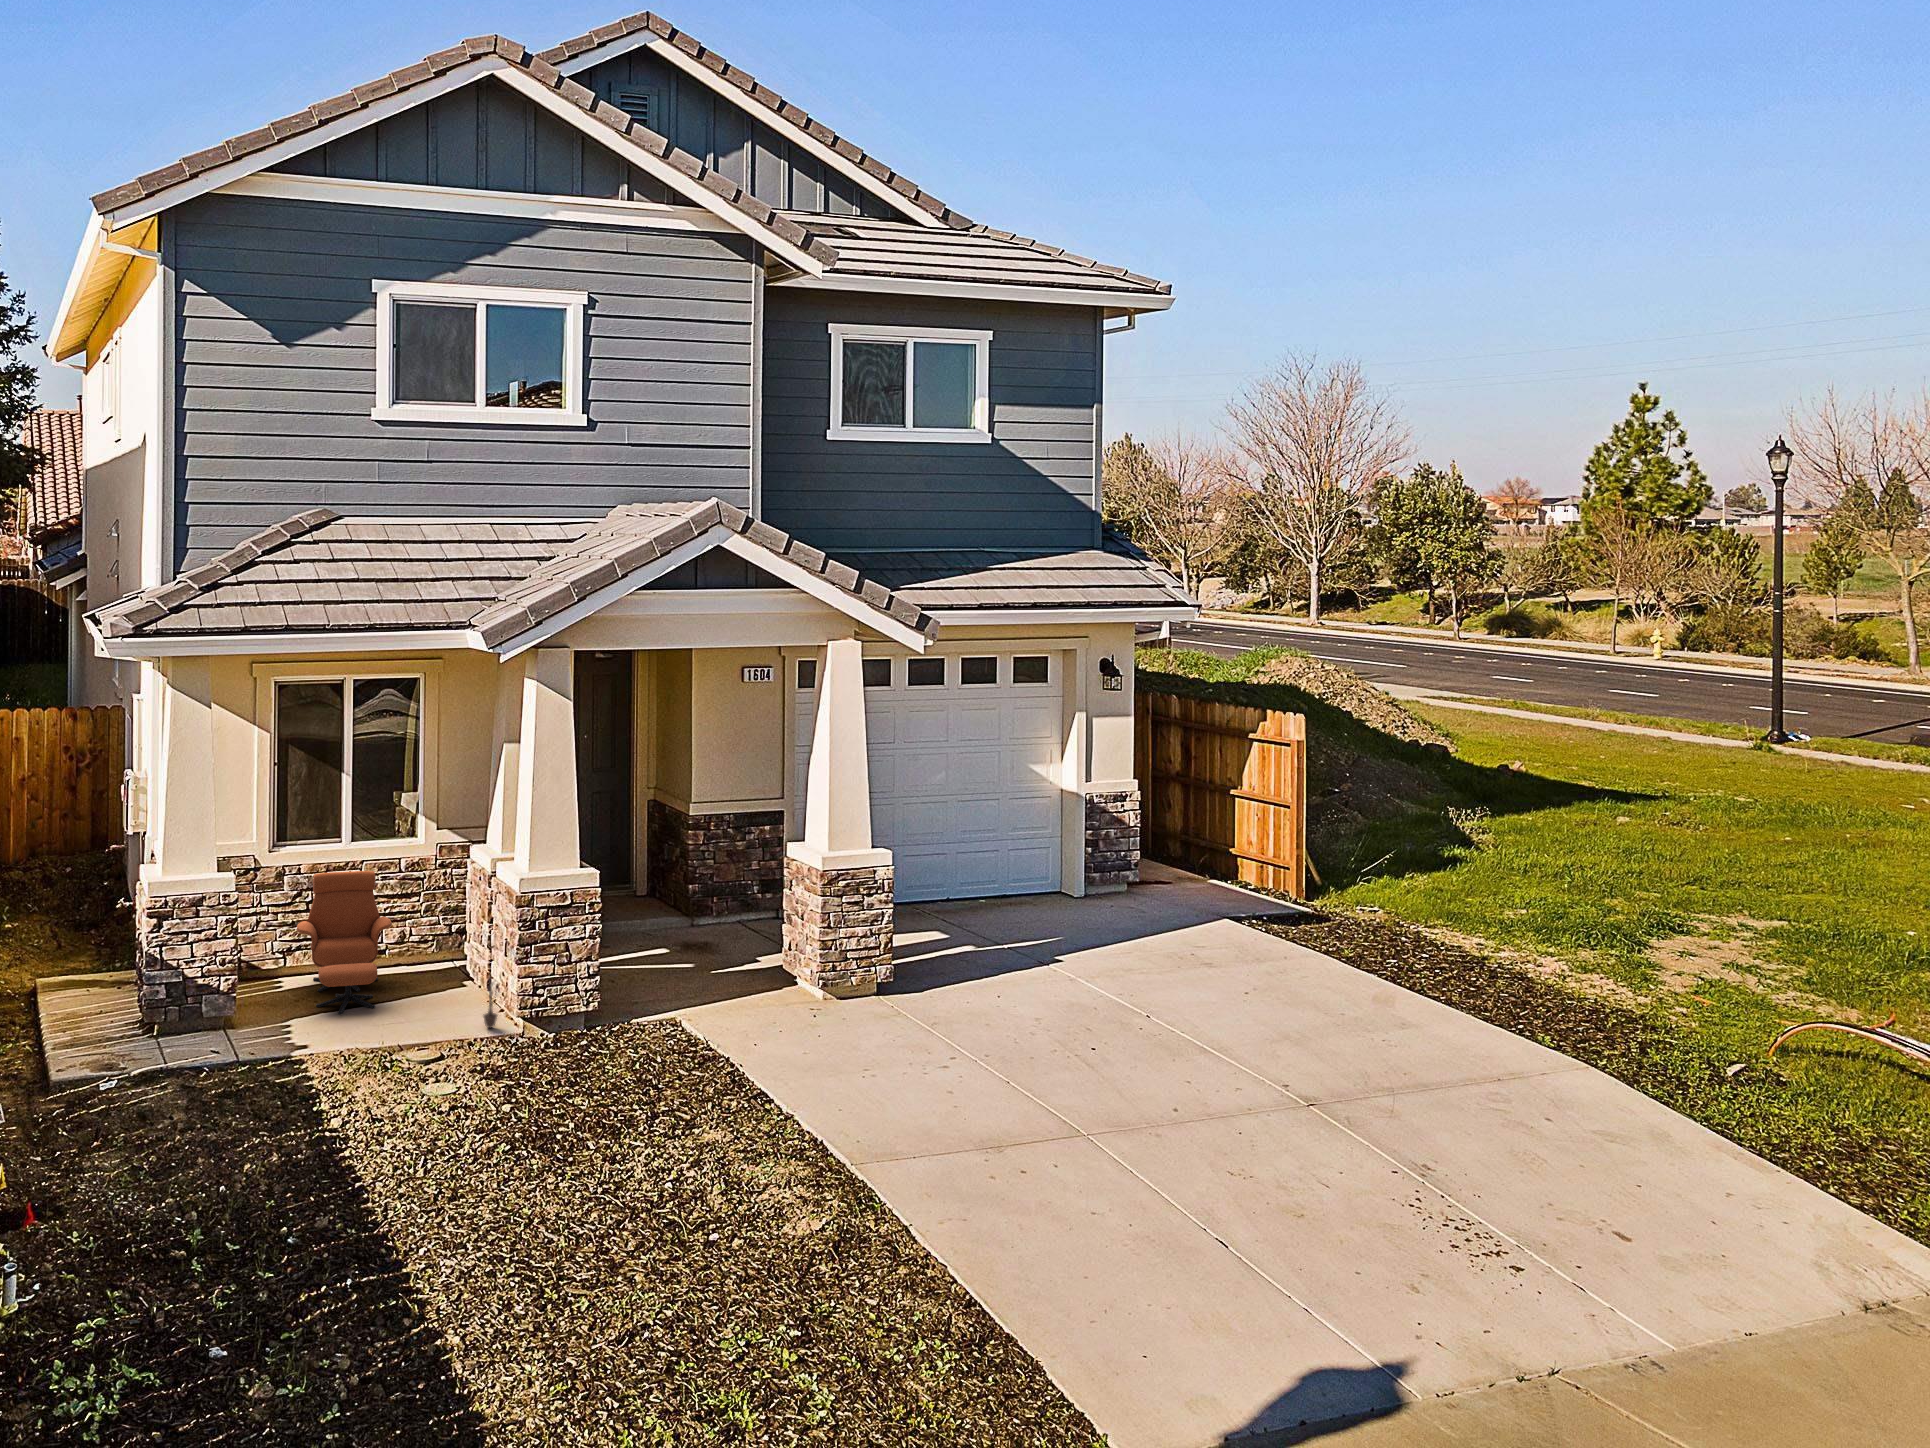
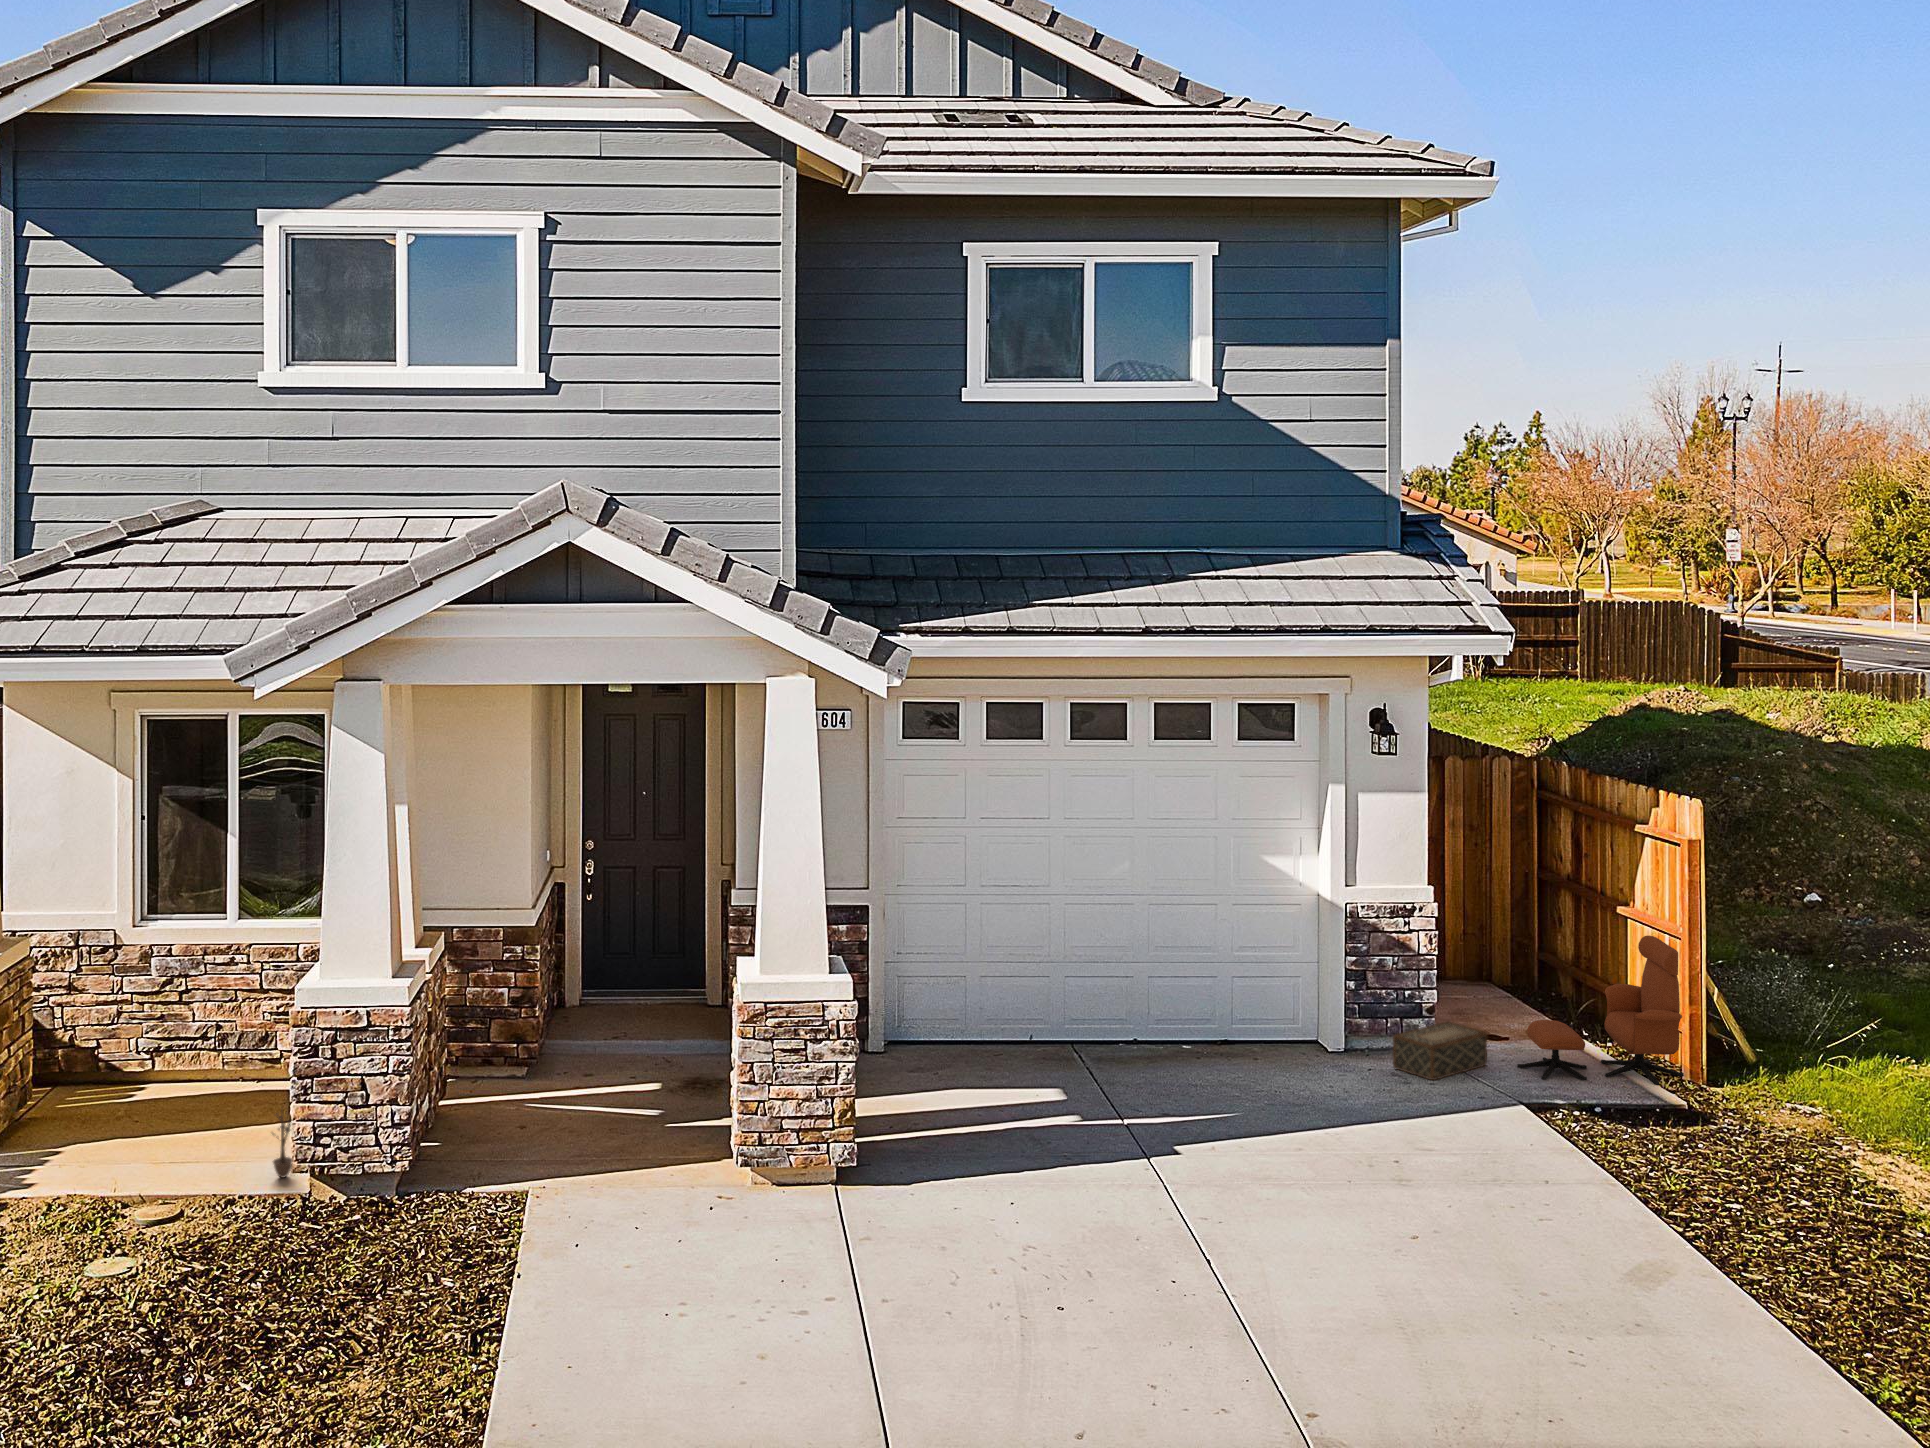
woven basket: none [1118,865,1168,902] -> present [1393,1021,1487,1080]
lounge chair: present [296,871,392,1014] -> present [1517,936,1684,1085]

